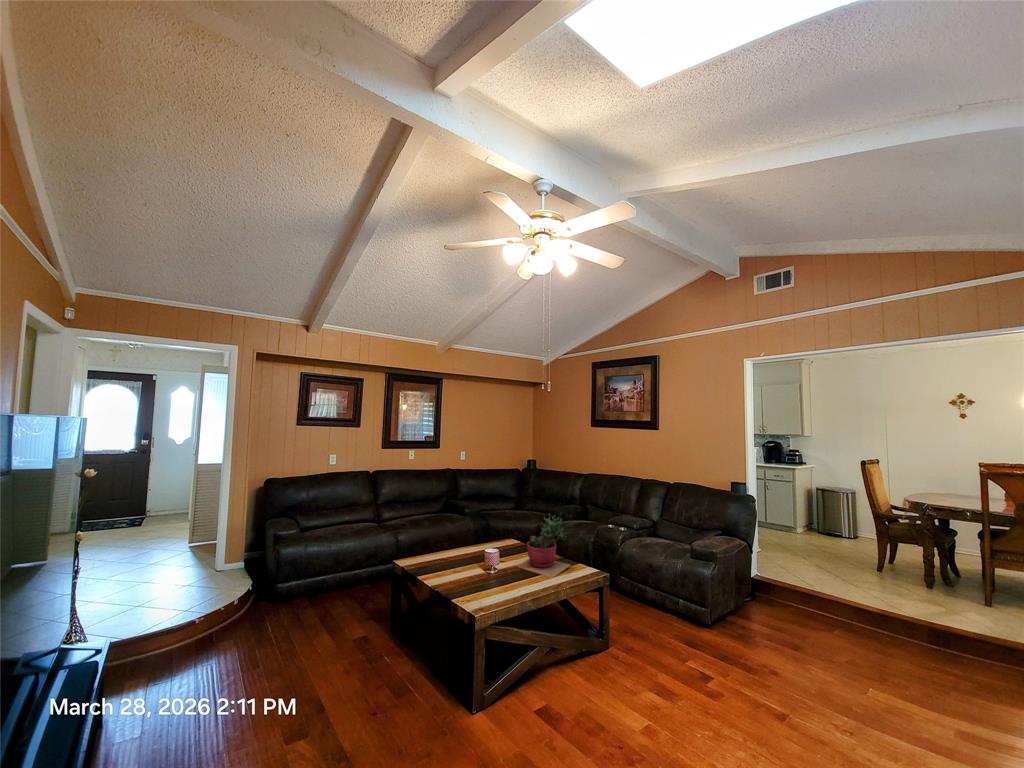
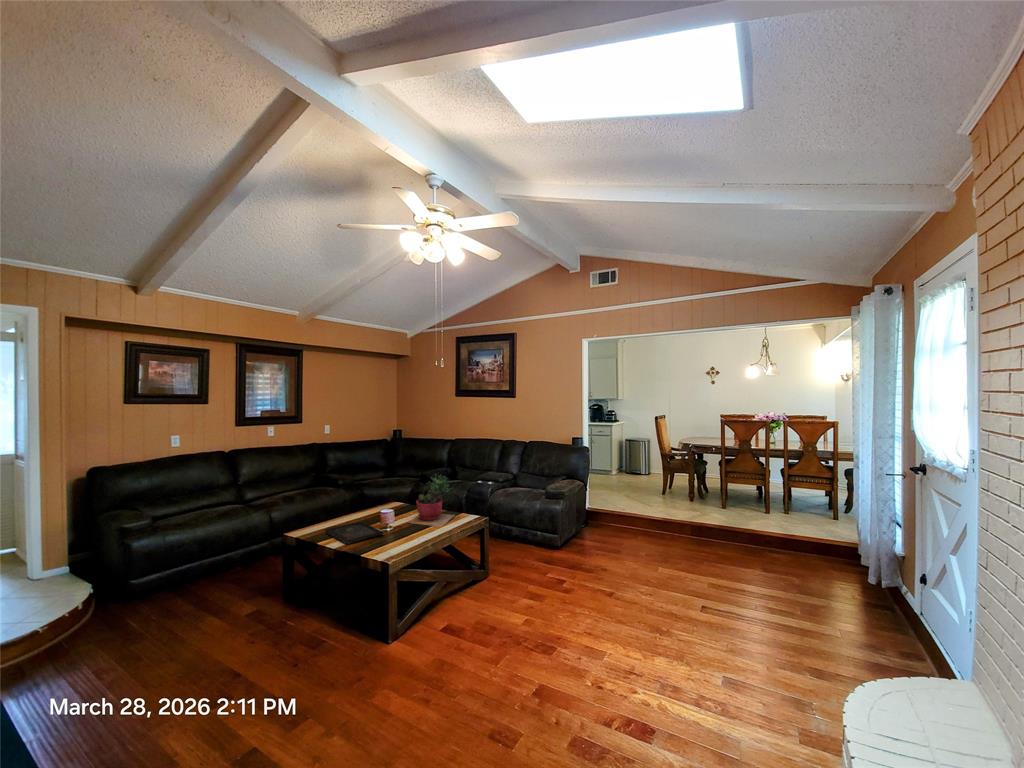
tray: none [431,558,486,583] -> present [325,521,384,544]

